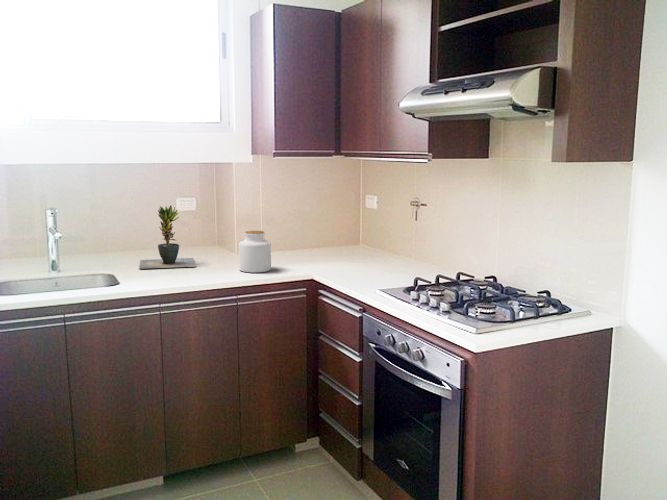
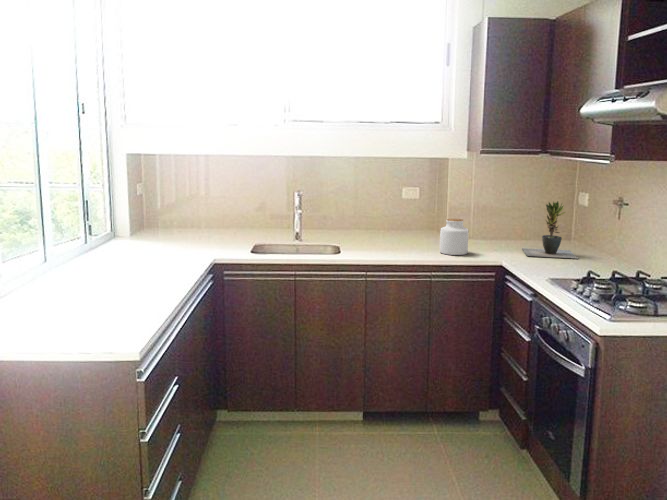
potted plant: present [140,206,196,269] -> present [522,201,577,258]

